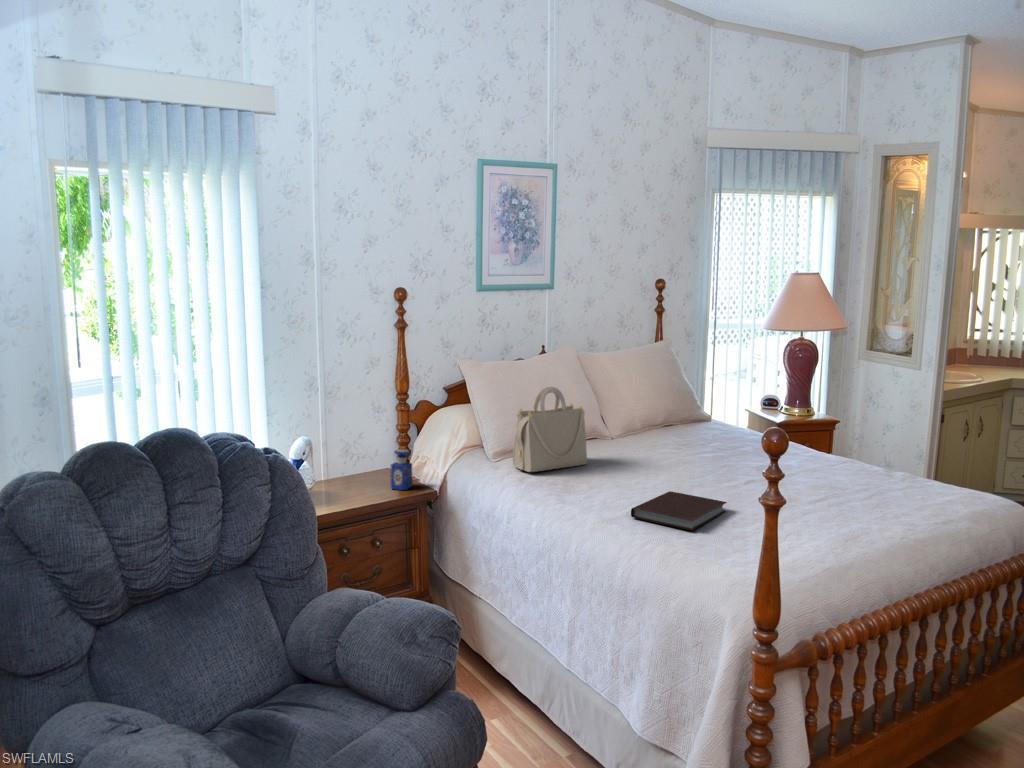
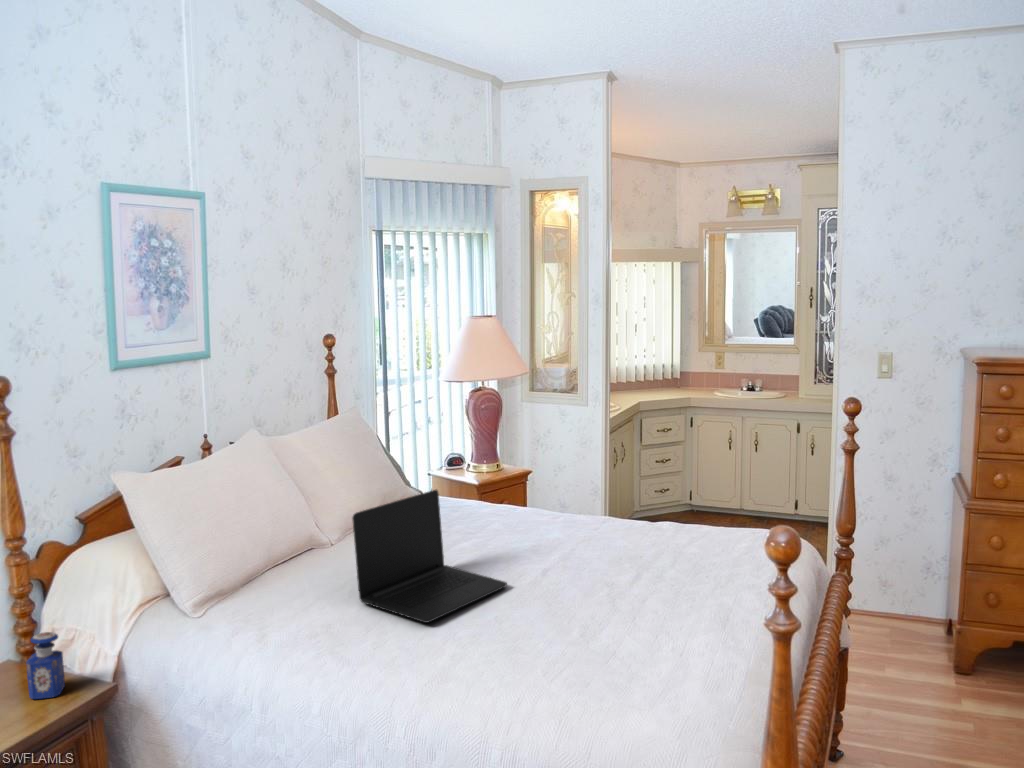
handbag: present [513,387,587,472] -> none [229,504,326,630]
laptop: none [606,397,727,487] -> present [352,490,507,623]
notebook: present [631,491,727,531] -> none [449,623,544,680]

